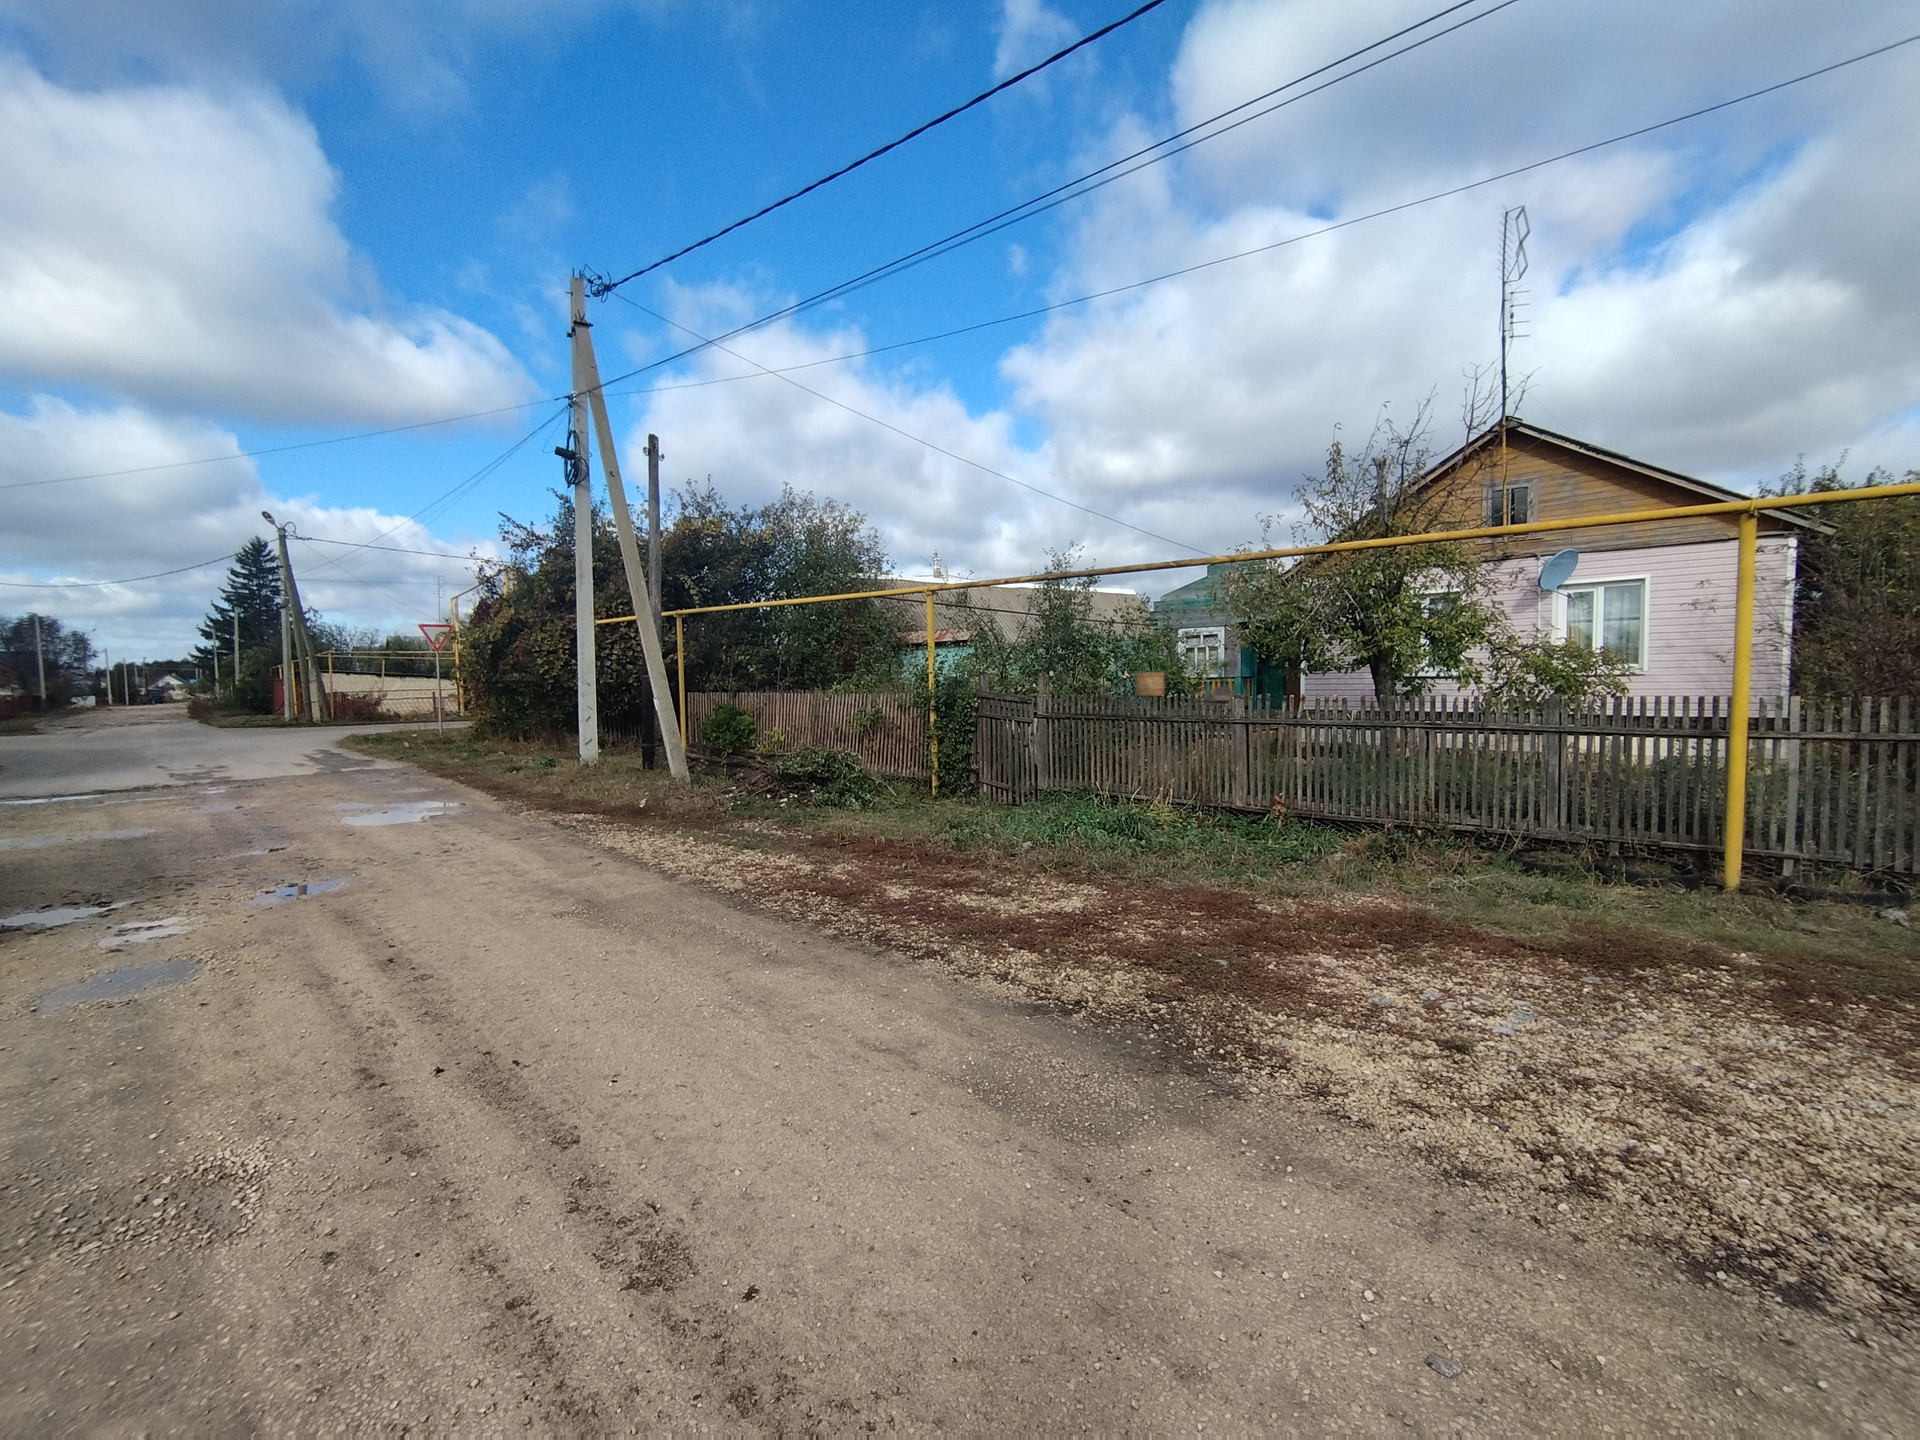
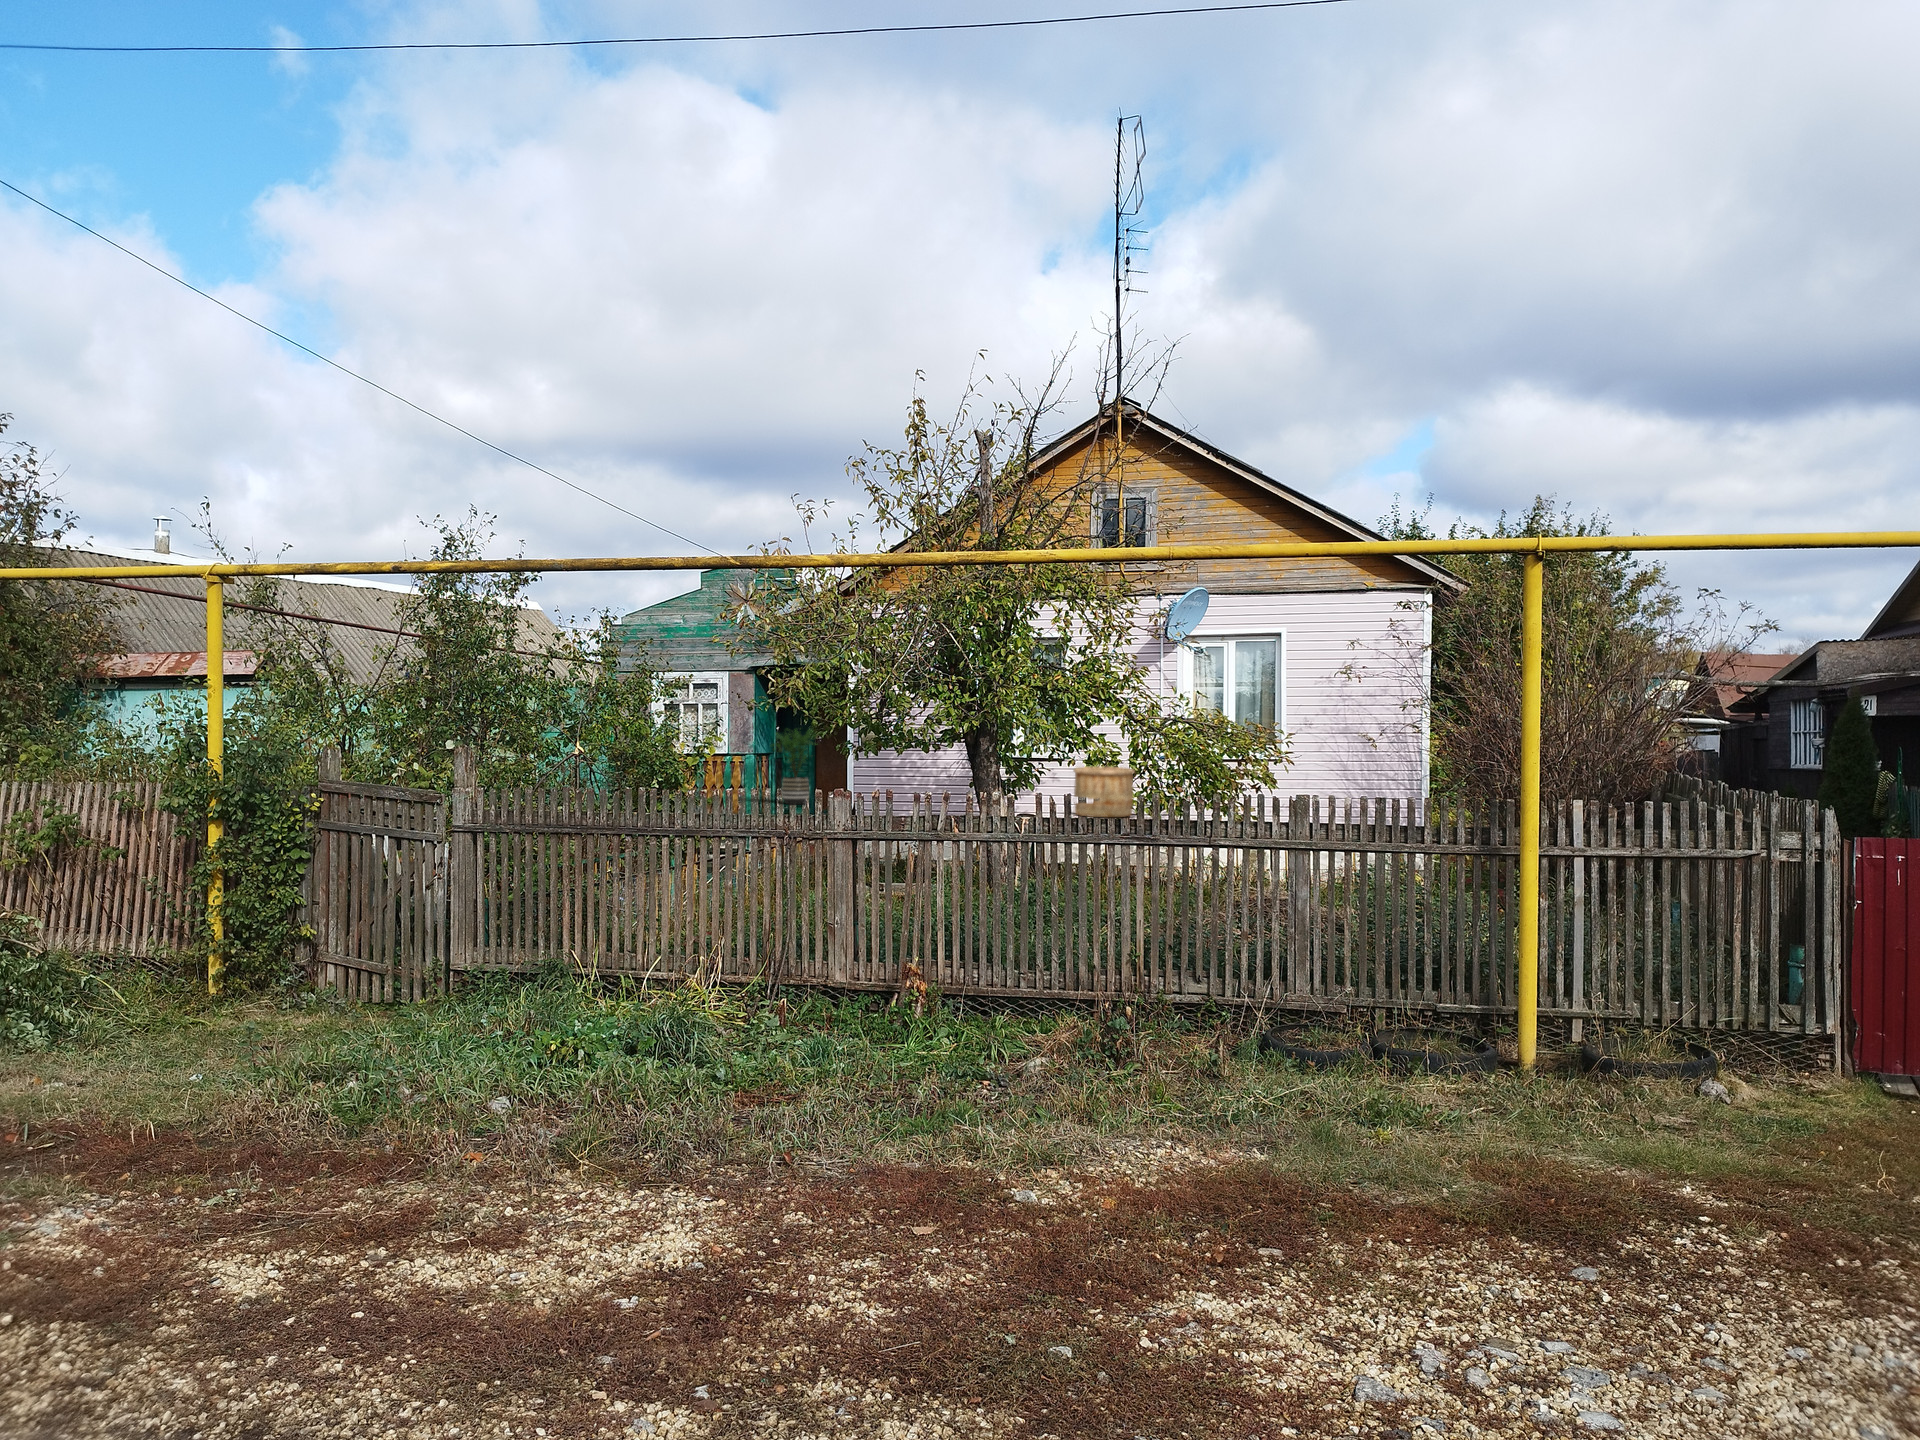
wooden bucket: present [1135,672,1165,696] -> present [1073,767,1134,817]

